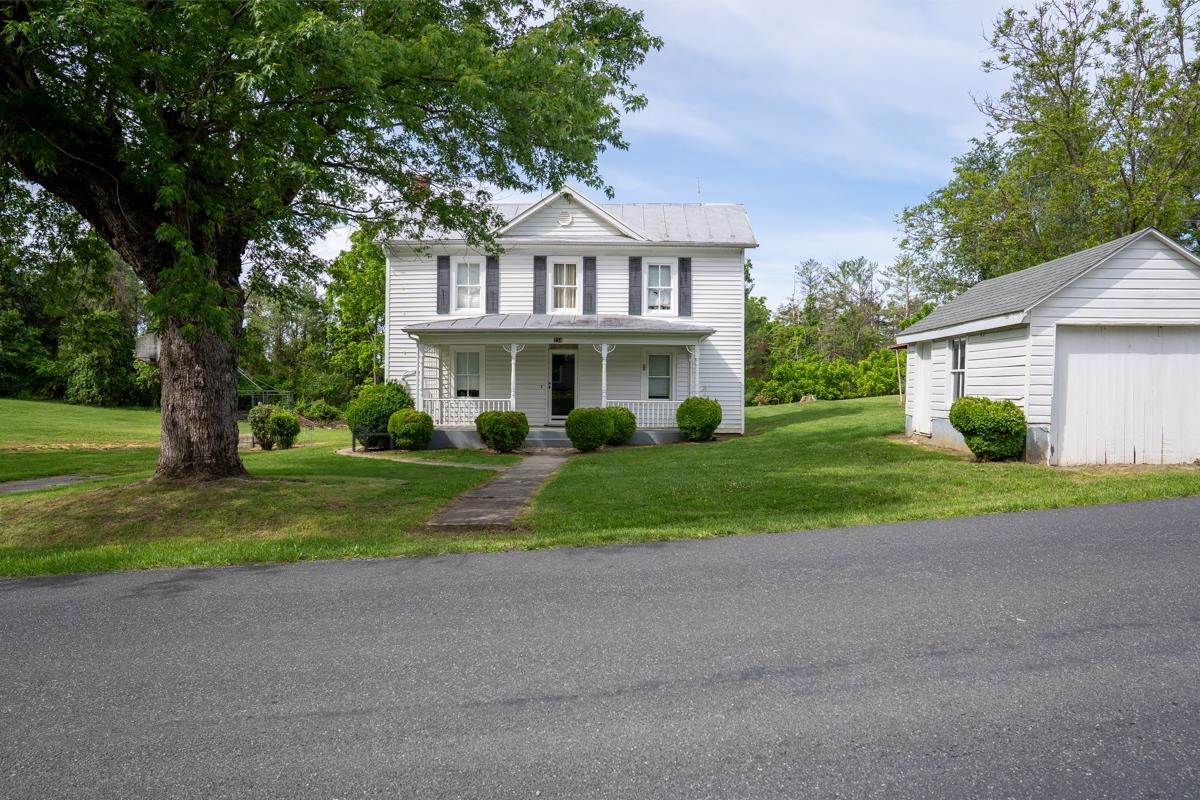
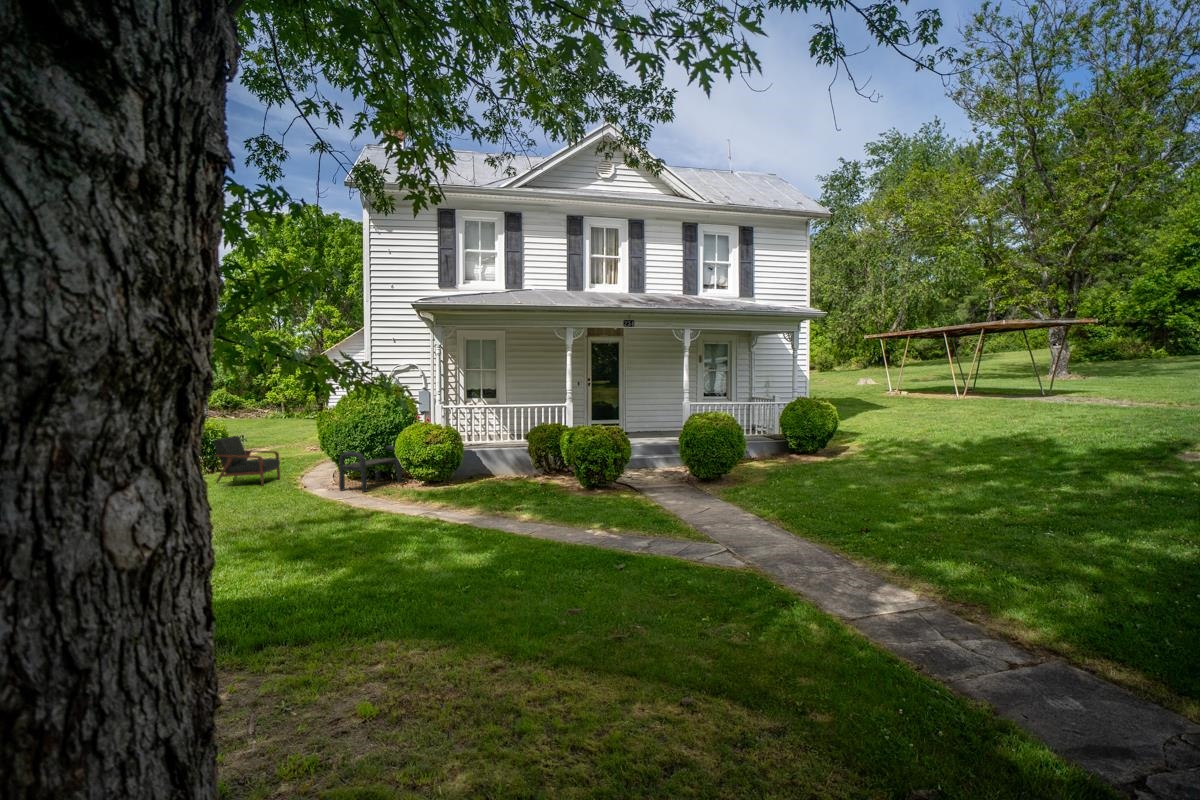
chair: none [281,418,322,450] -> present [214,436,280,486]

